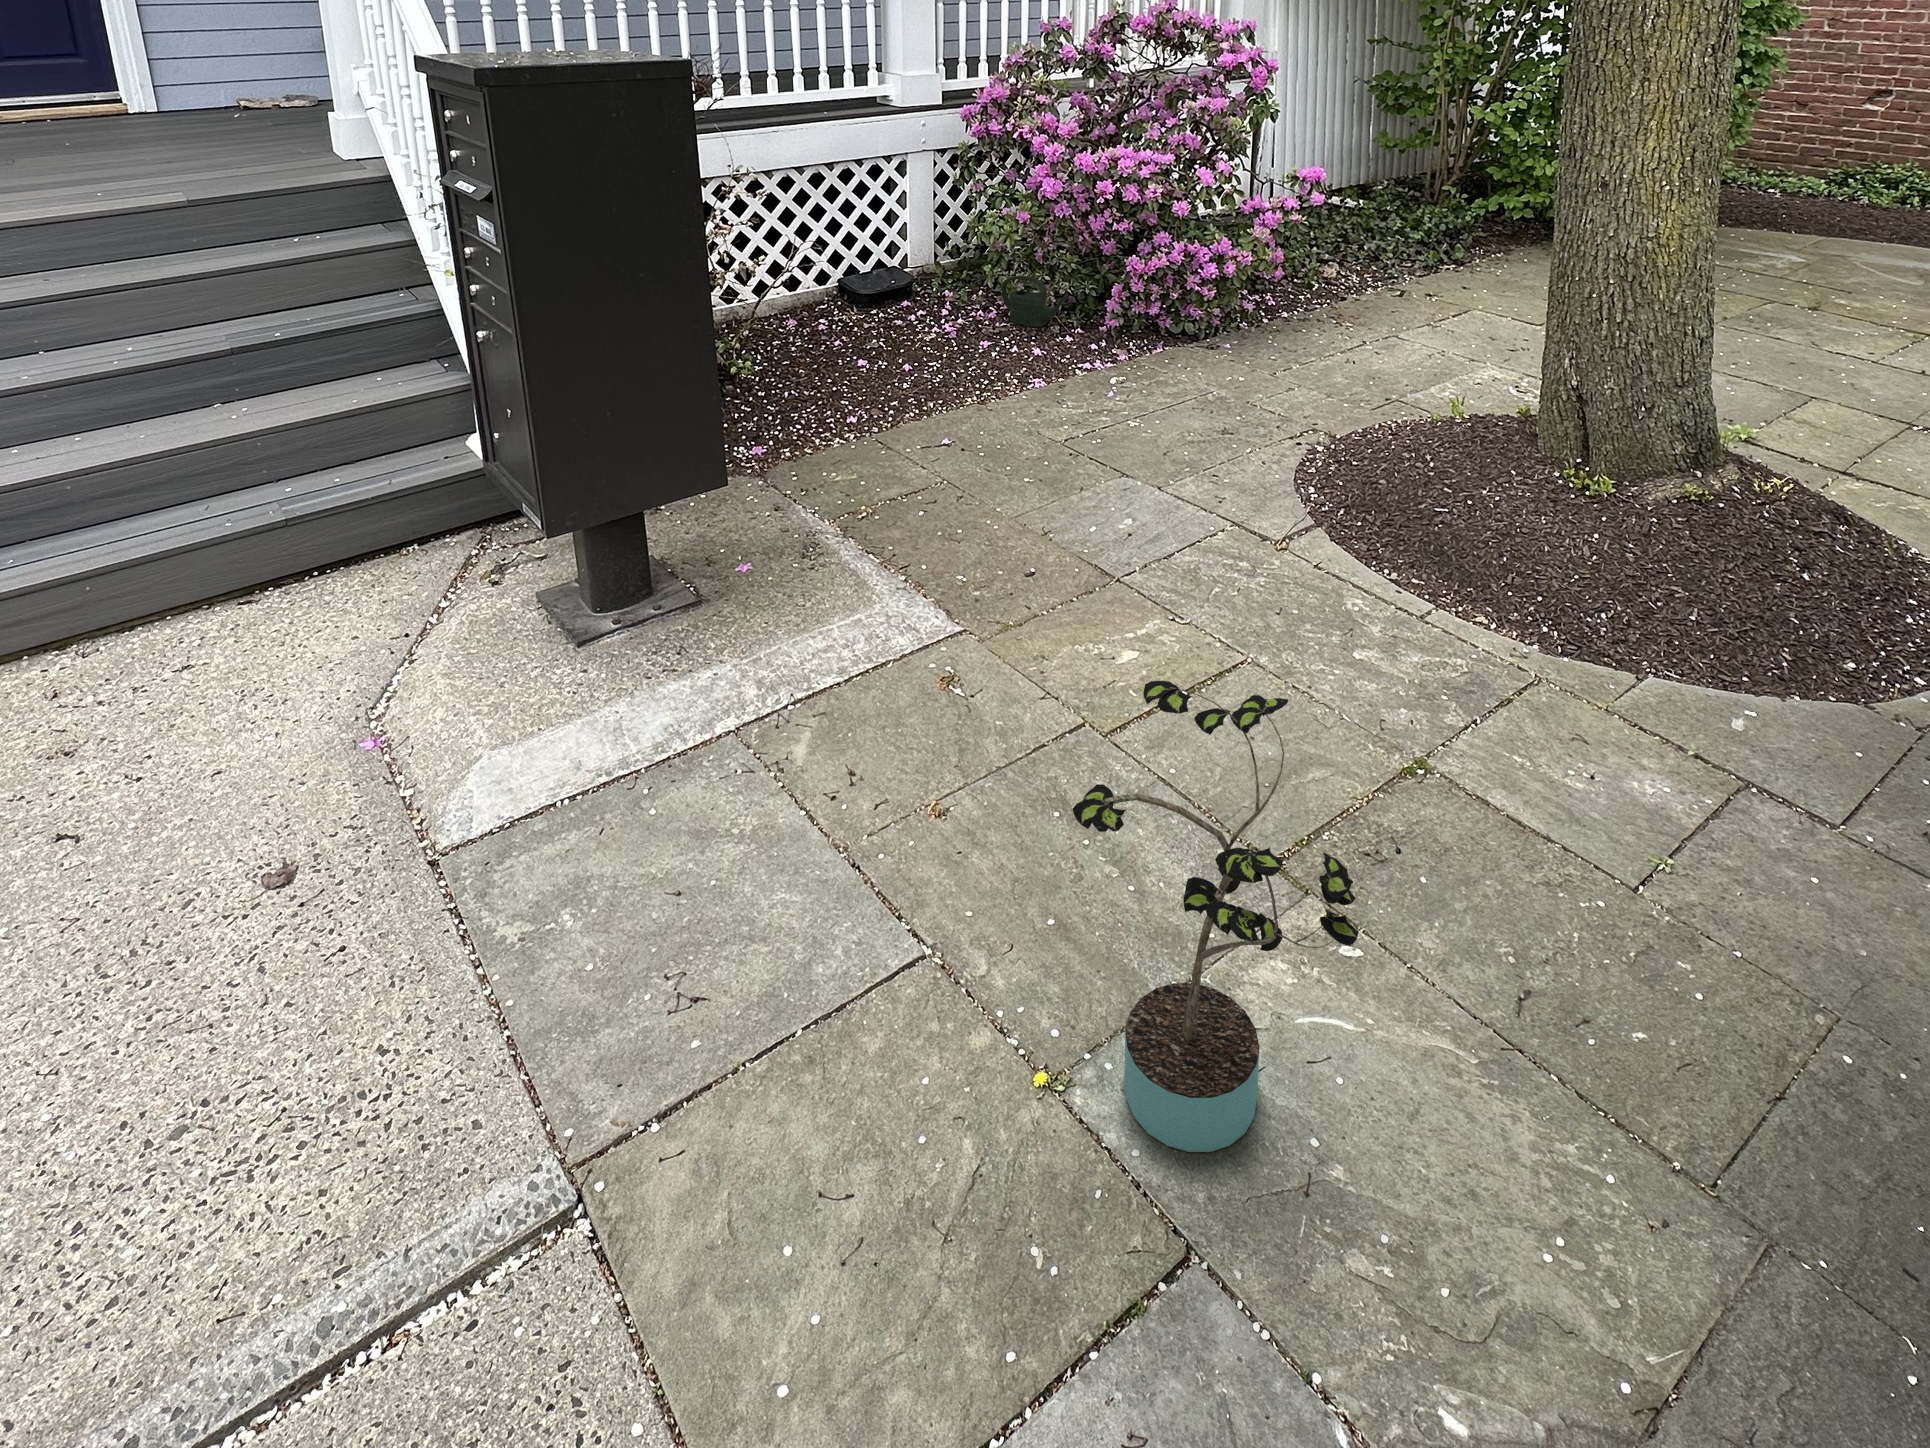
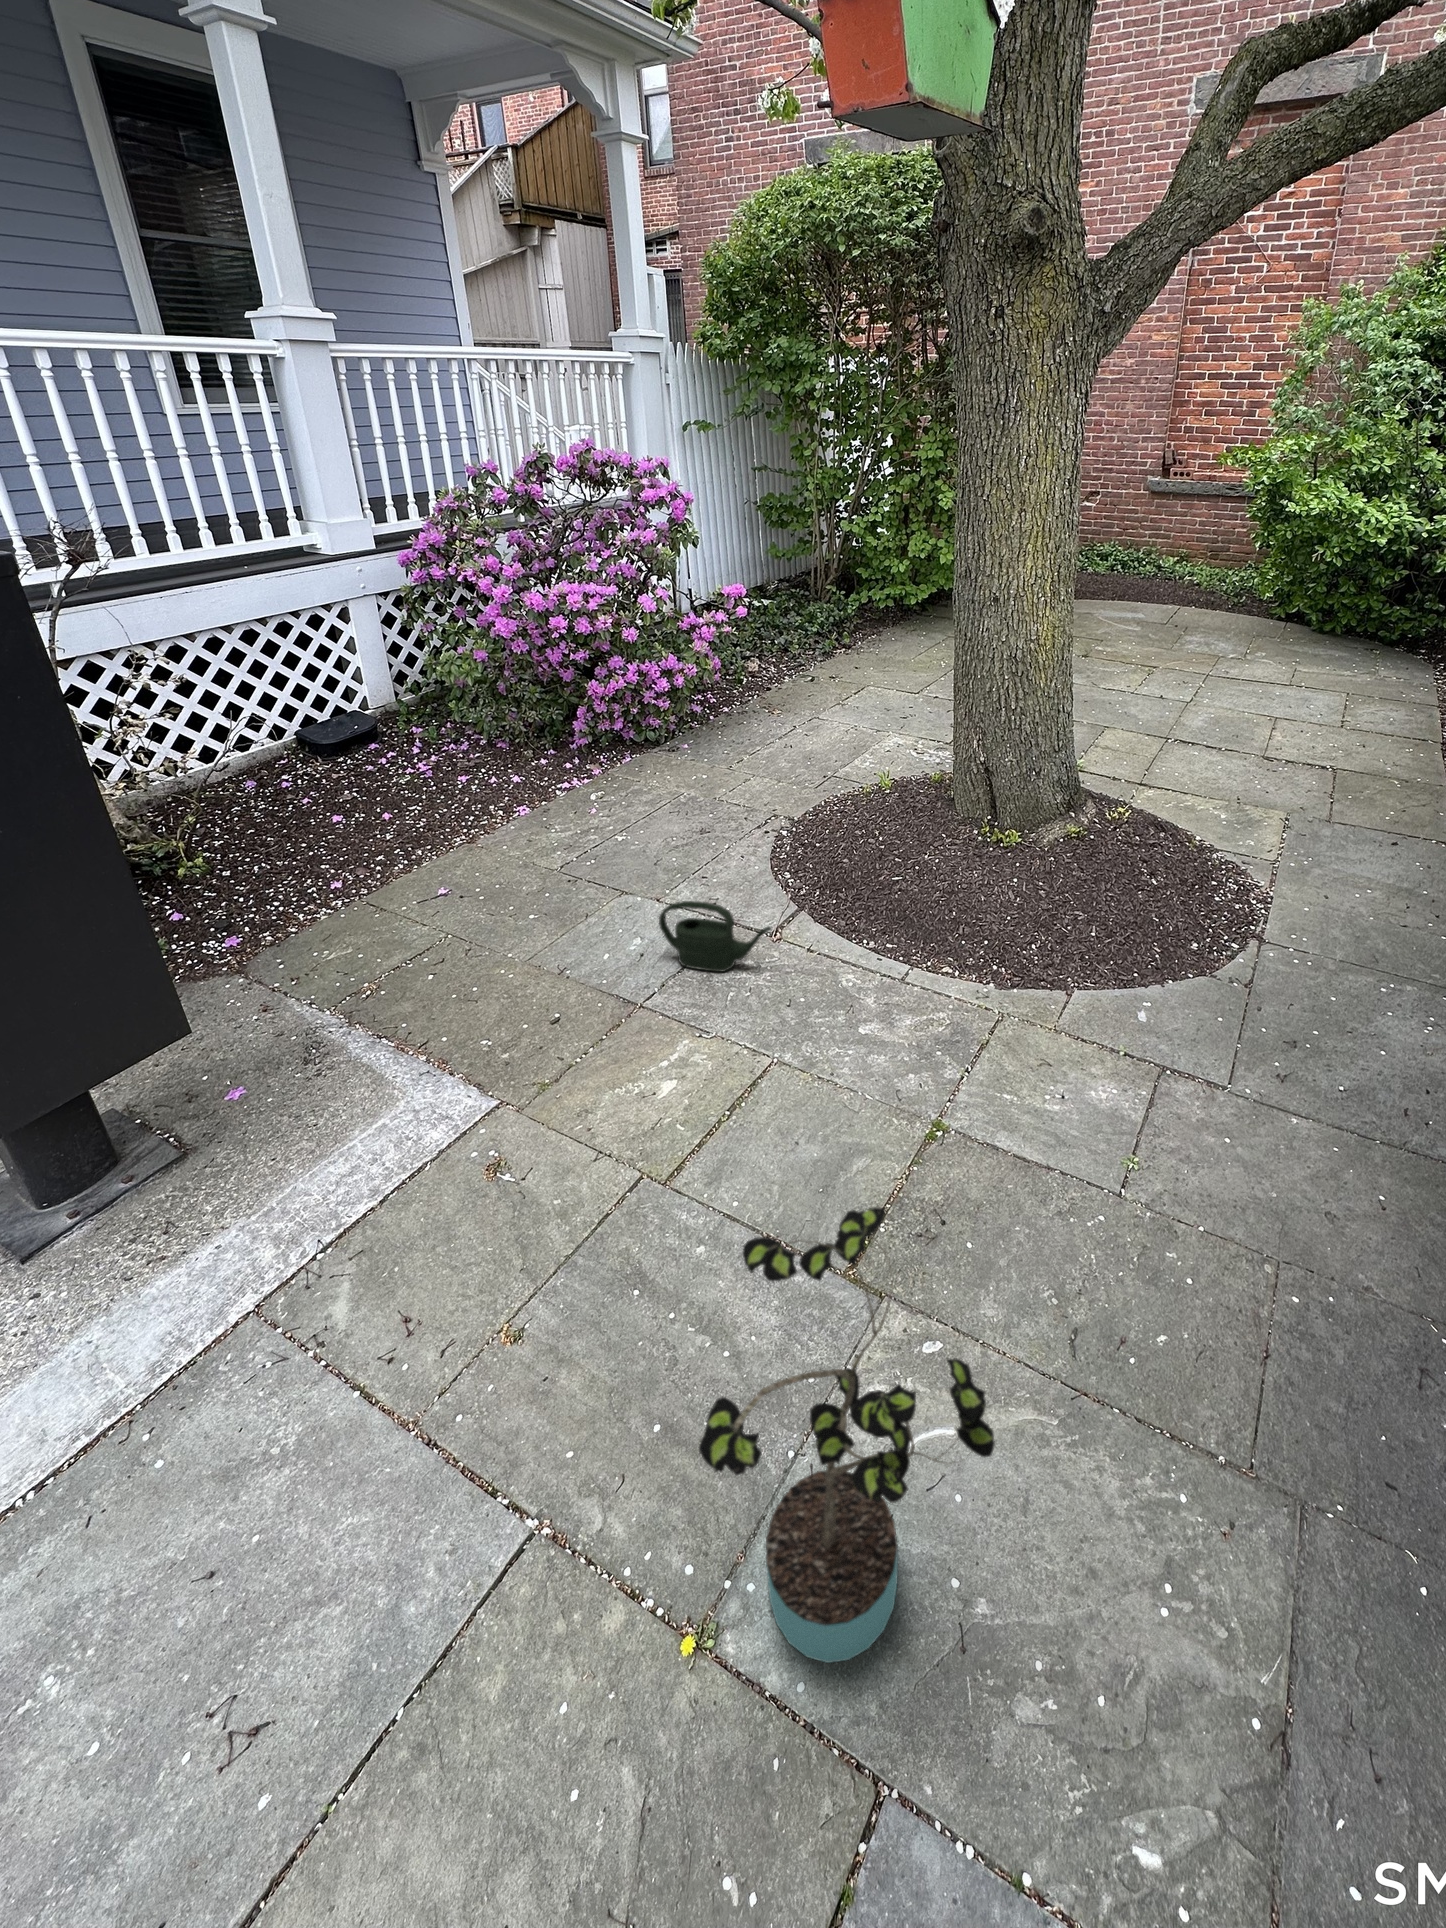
watering can: present [1001,276,1069,327] -> present [659,901,772,972]

